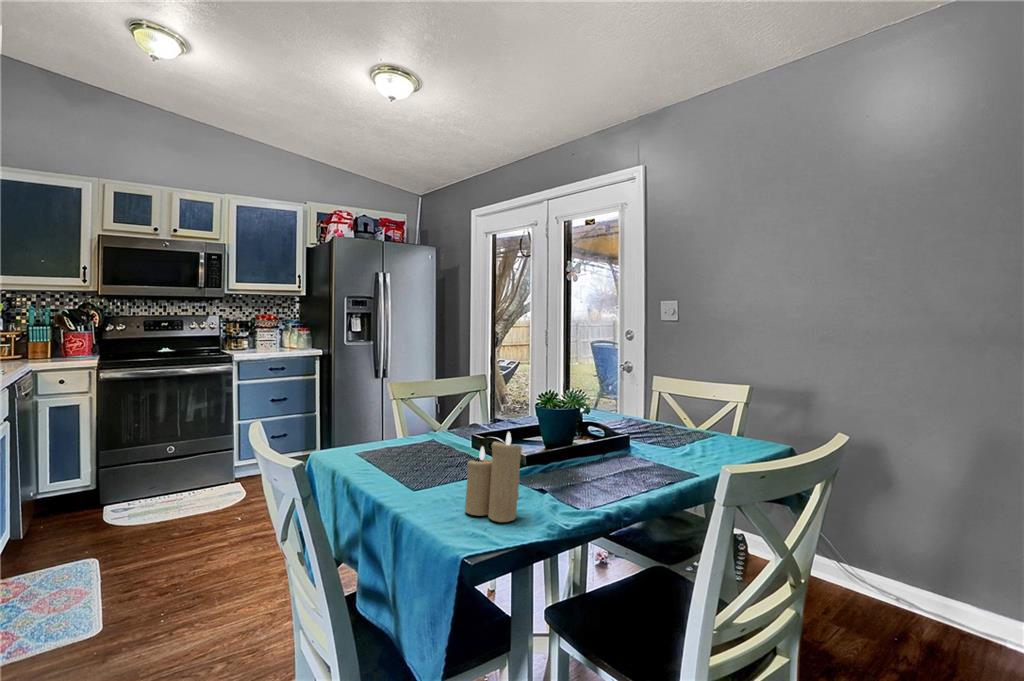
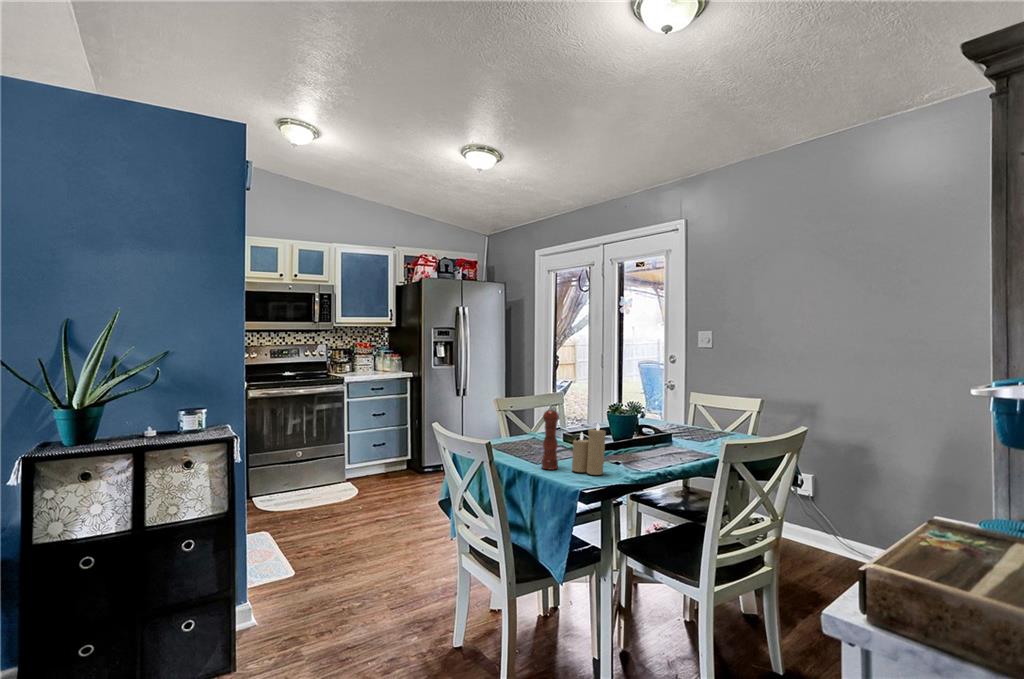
pepper mill: none [417,401,447,509] -> present [542,406,559,470]

